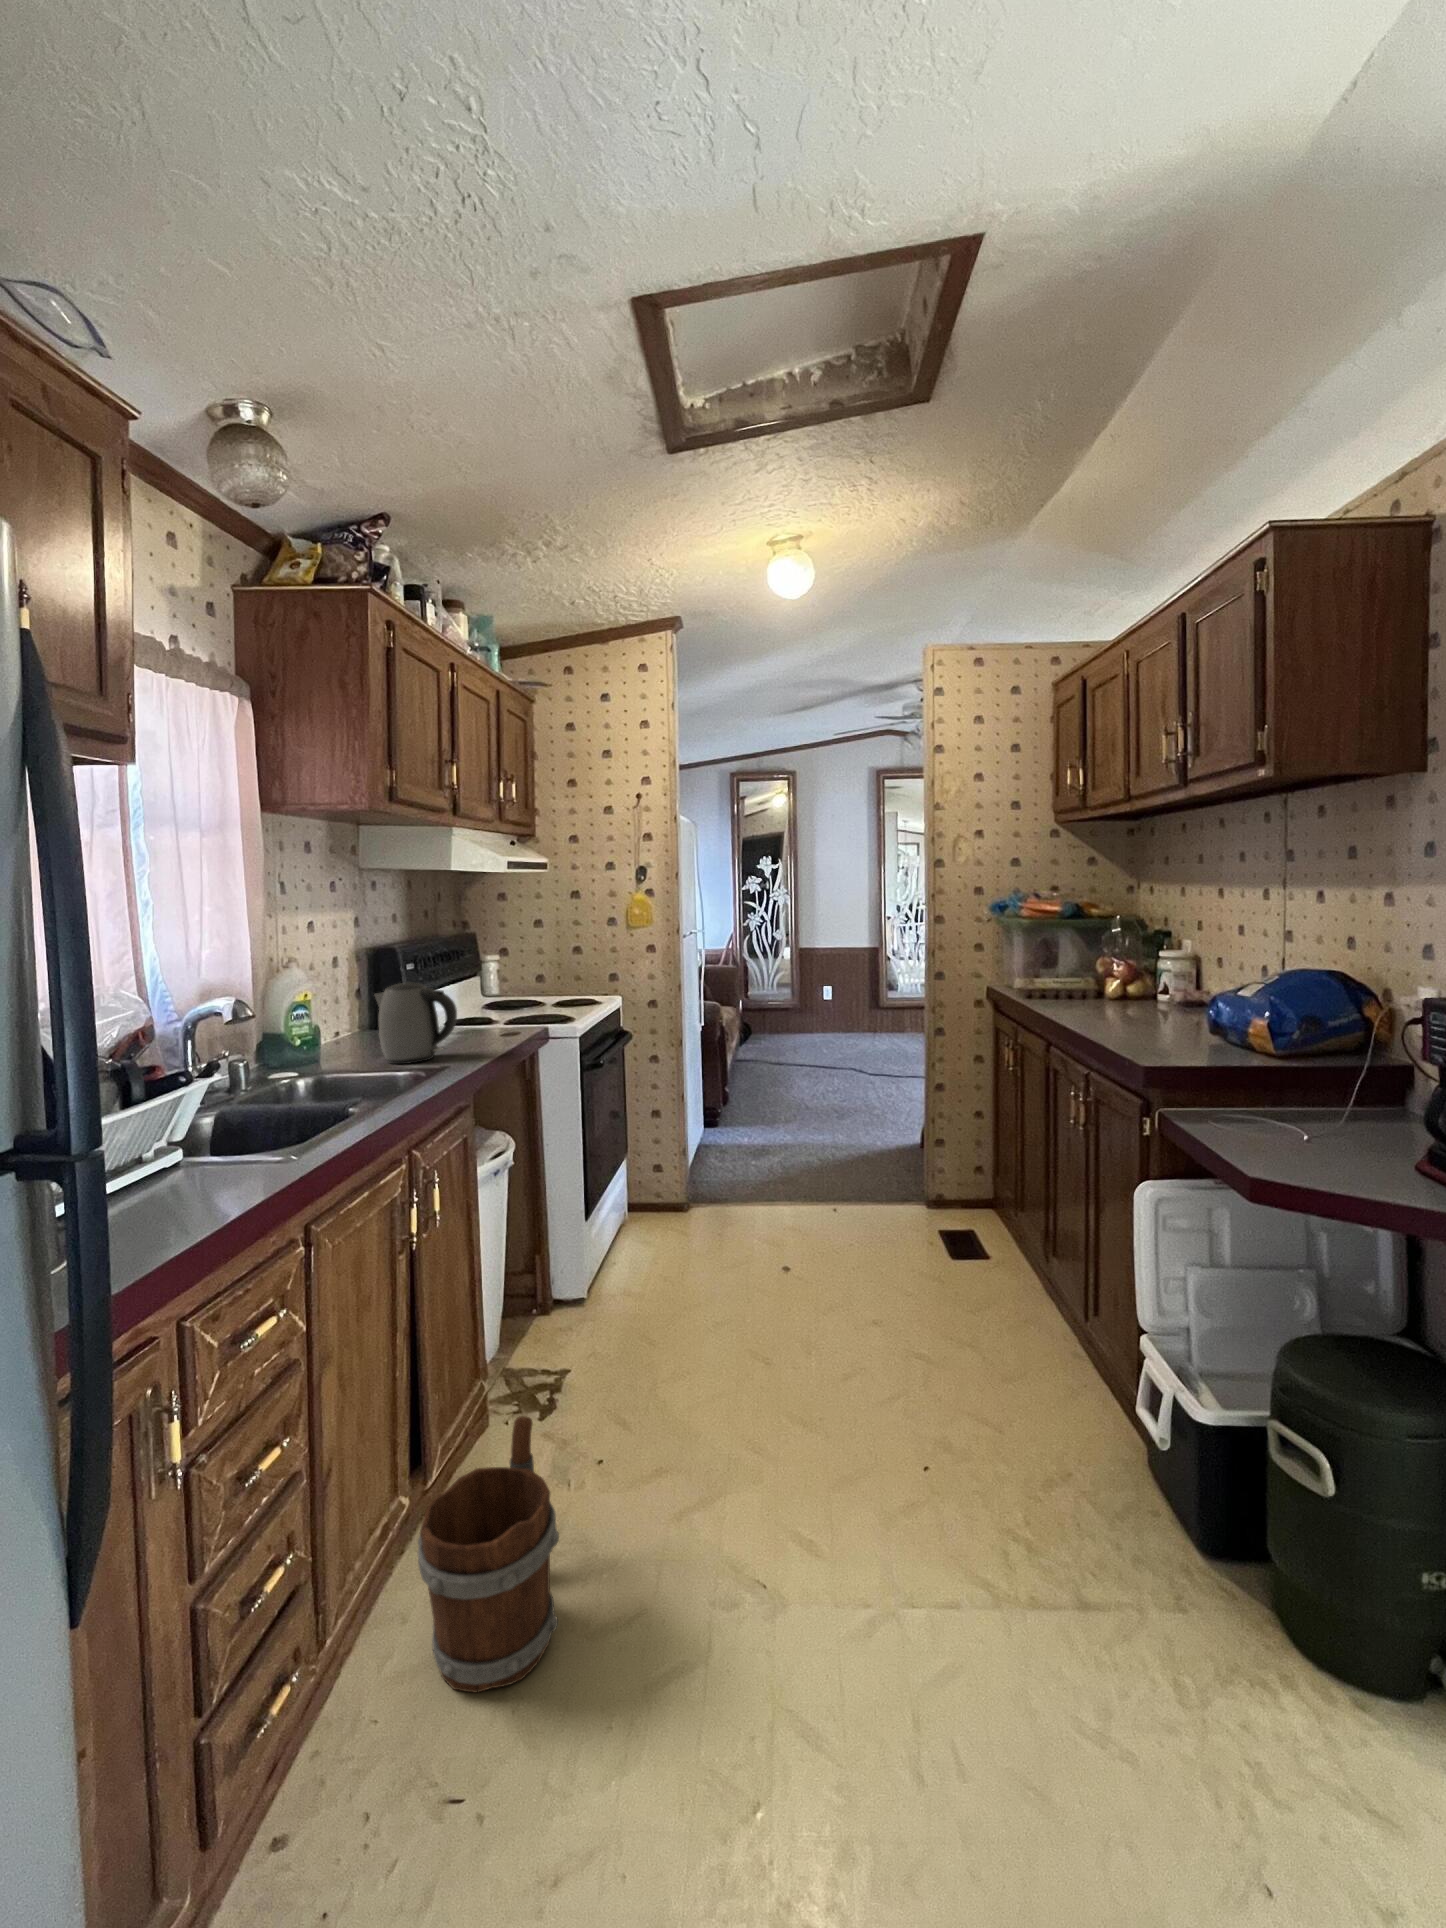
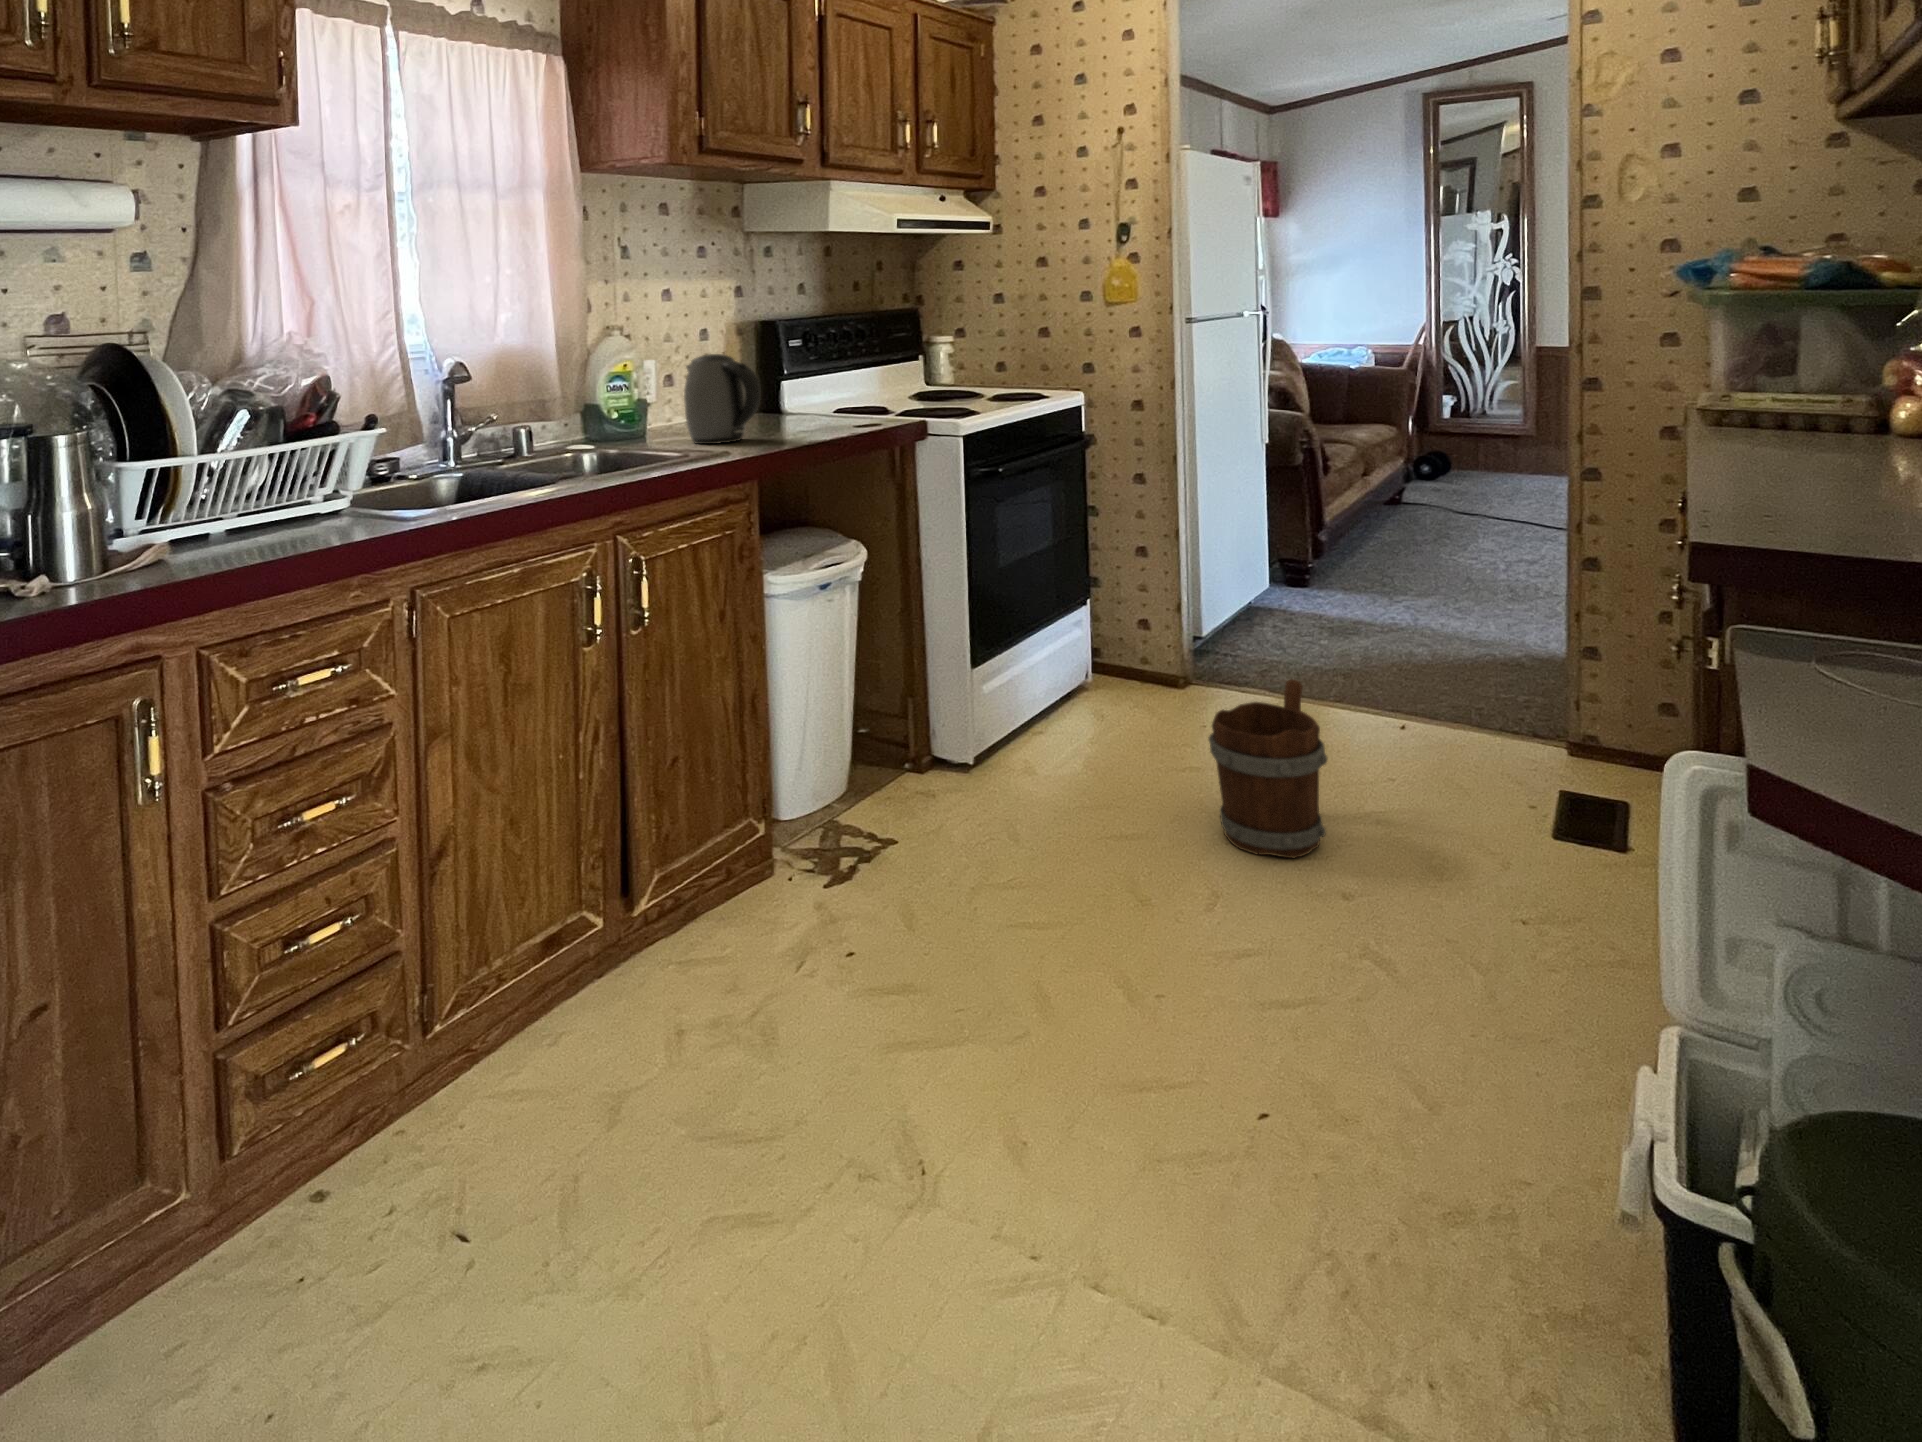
bucket: present [418,1416,559,1693] -> present [1208,679,1327,858]

